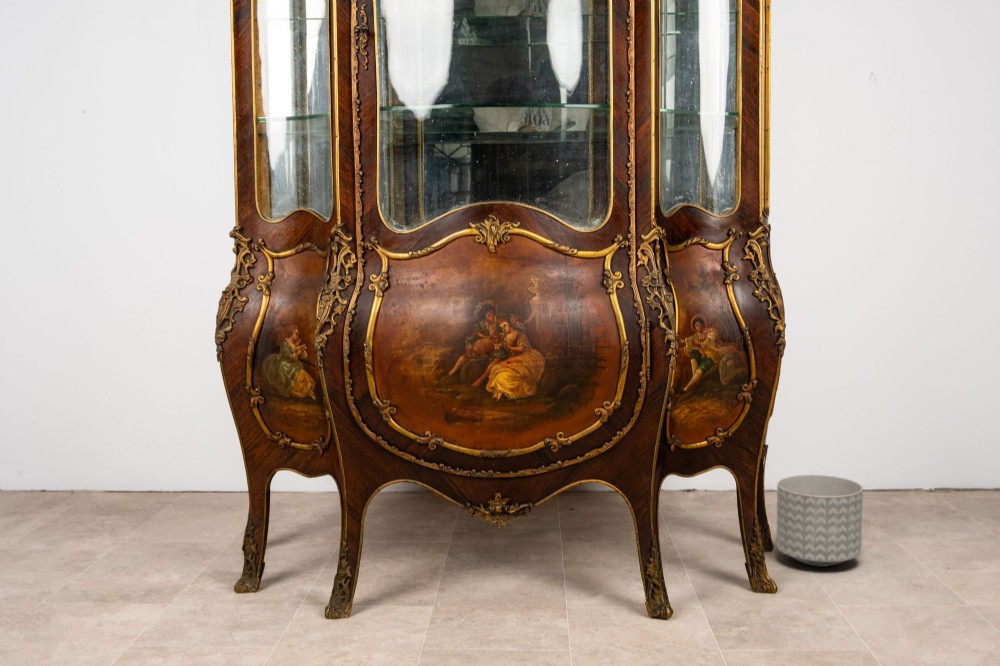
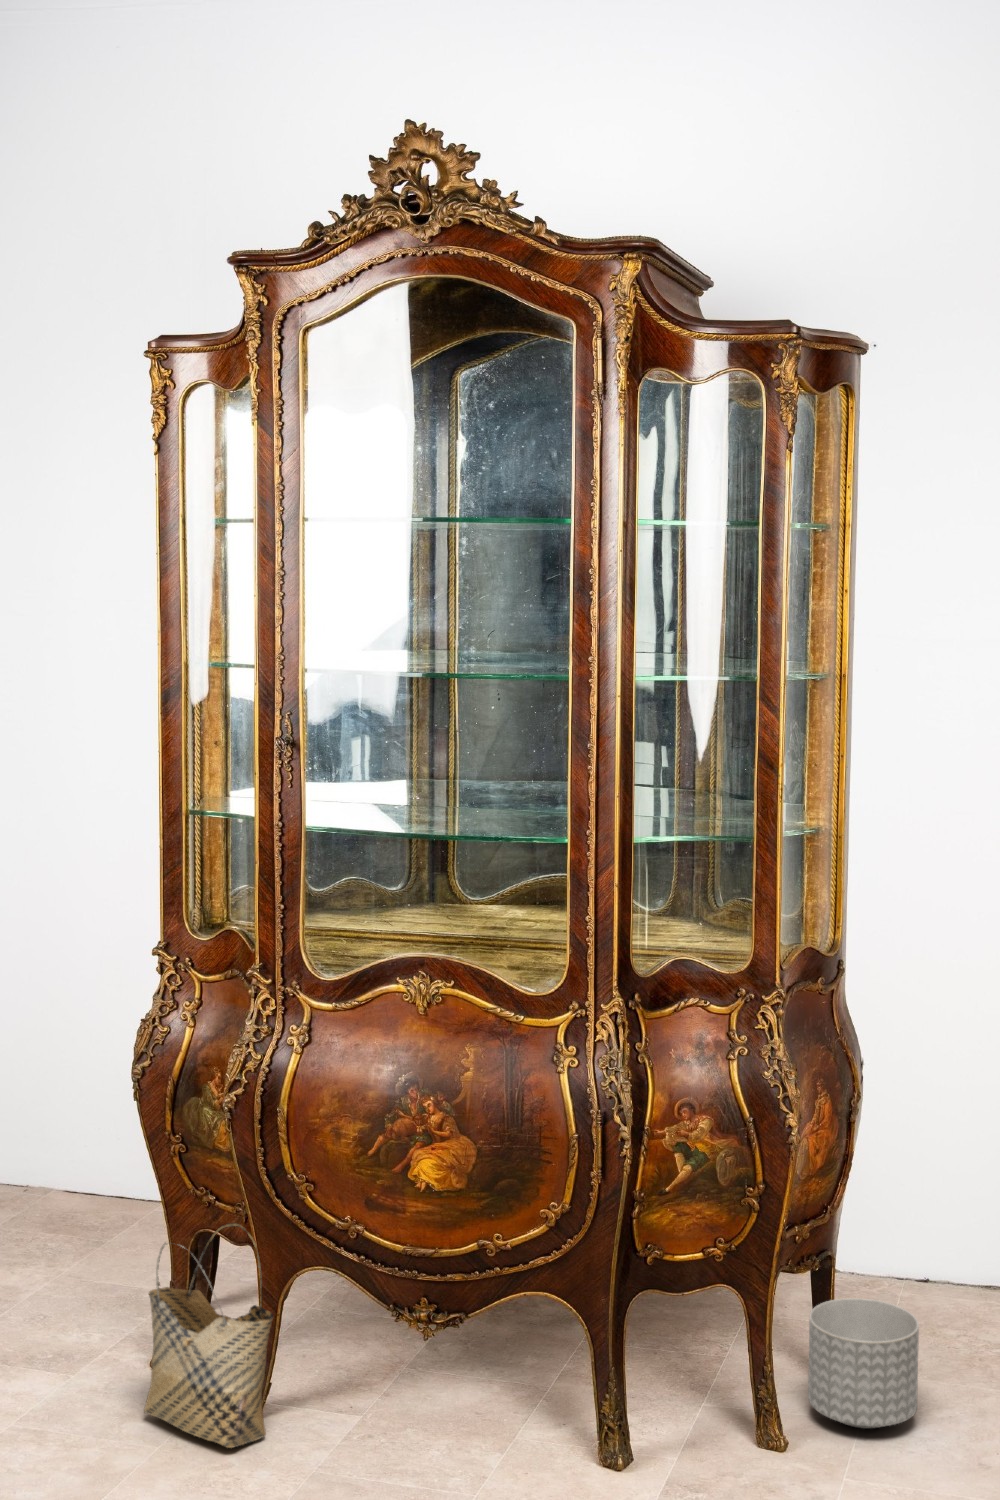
woven basket: none [259,444,378,626] -> present [144,1223,273,1448]

